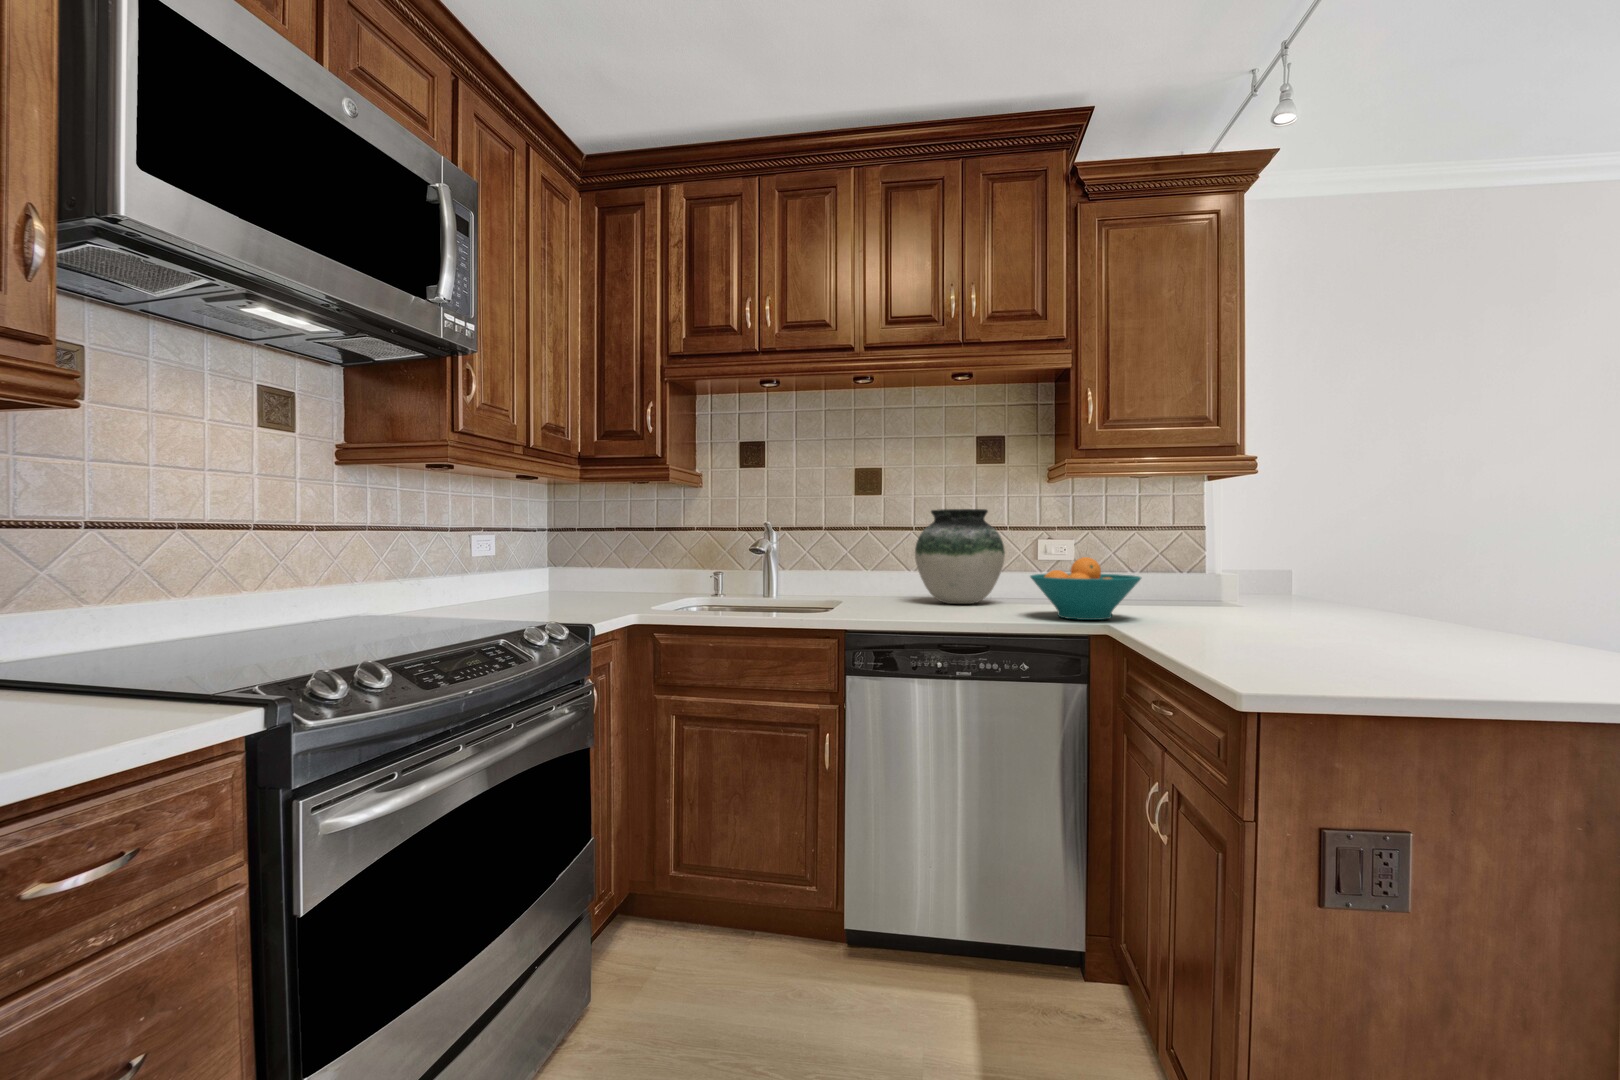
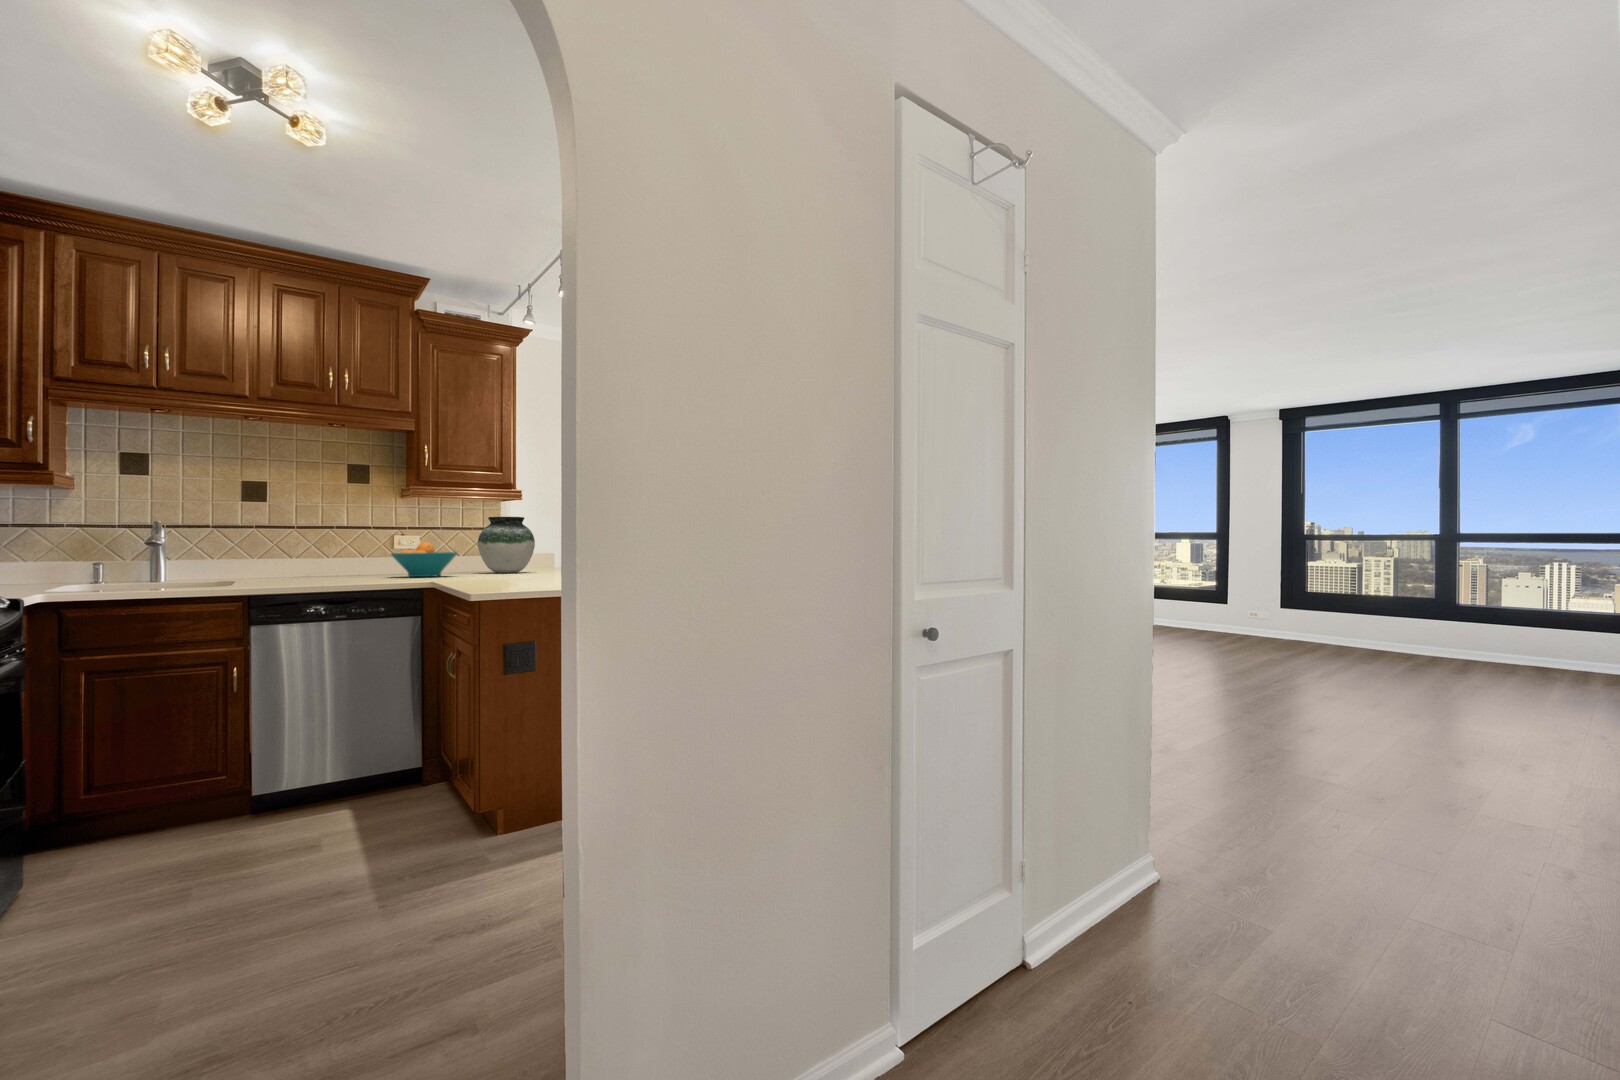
vase: present [915,509,1005,604] -> present [478,517,535,573]

